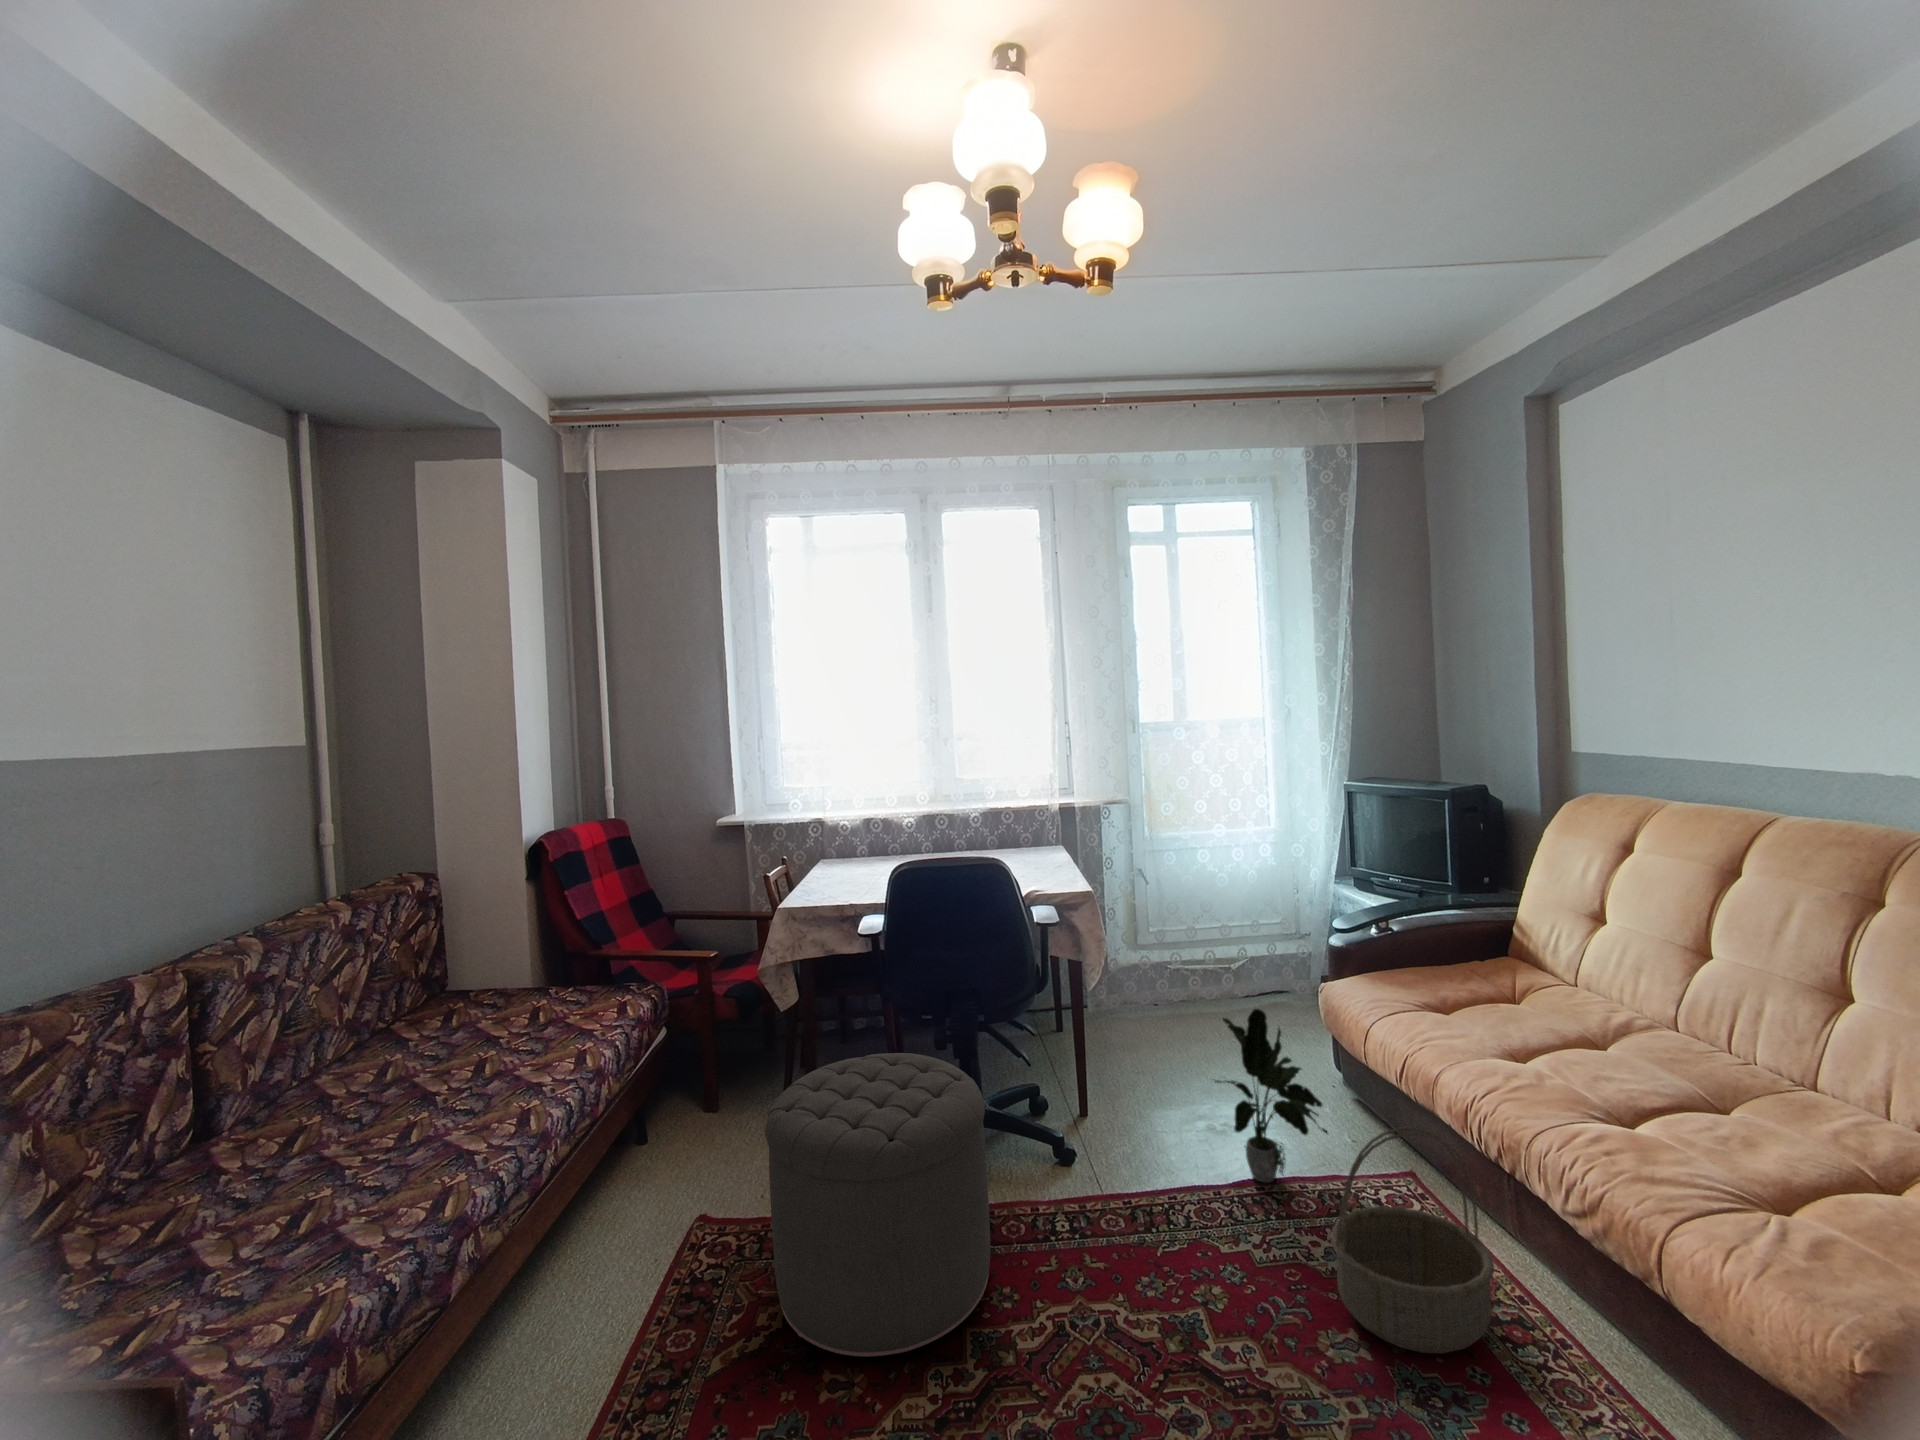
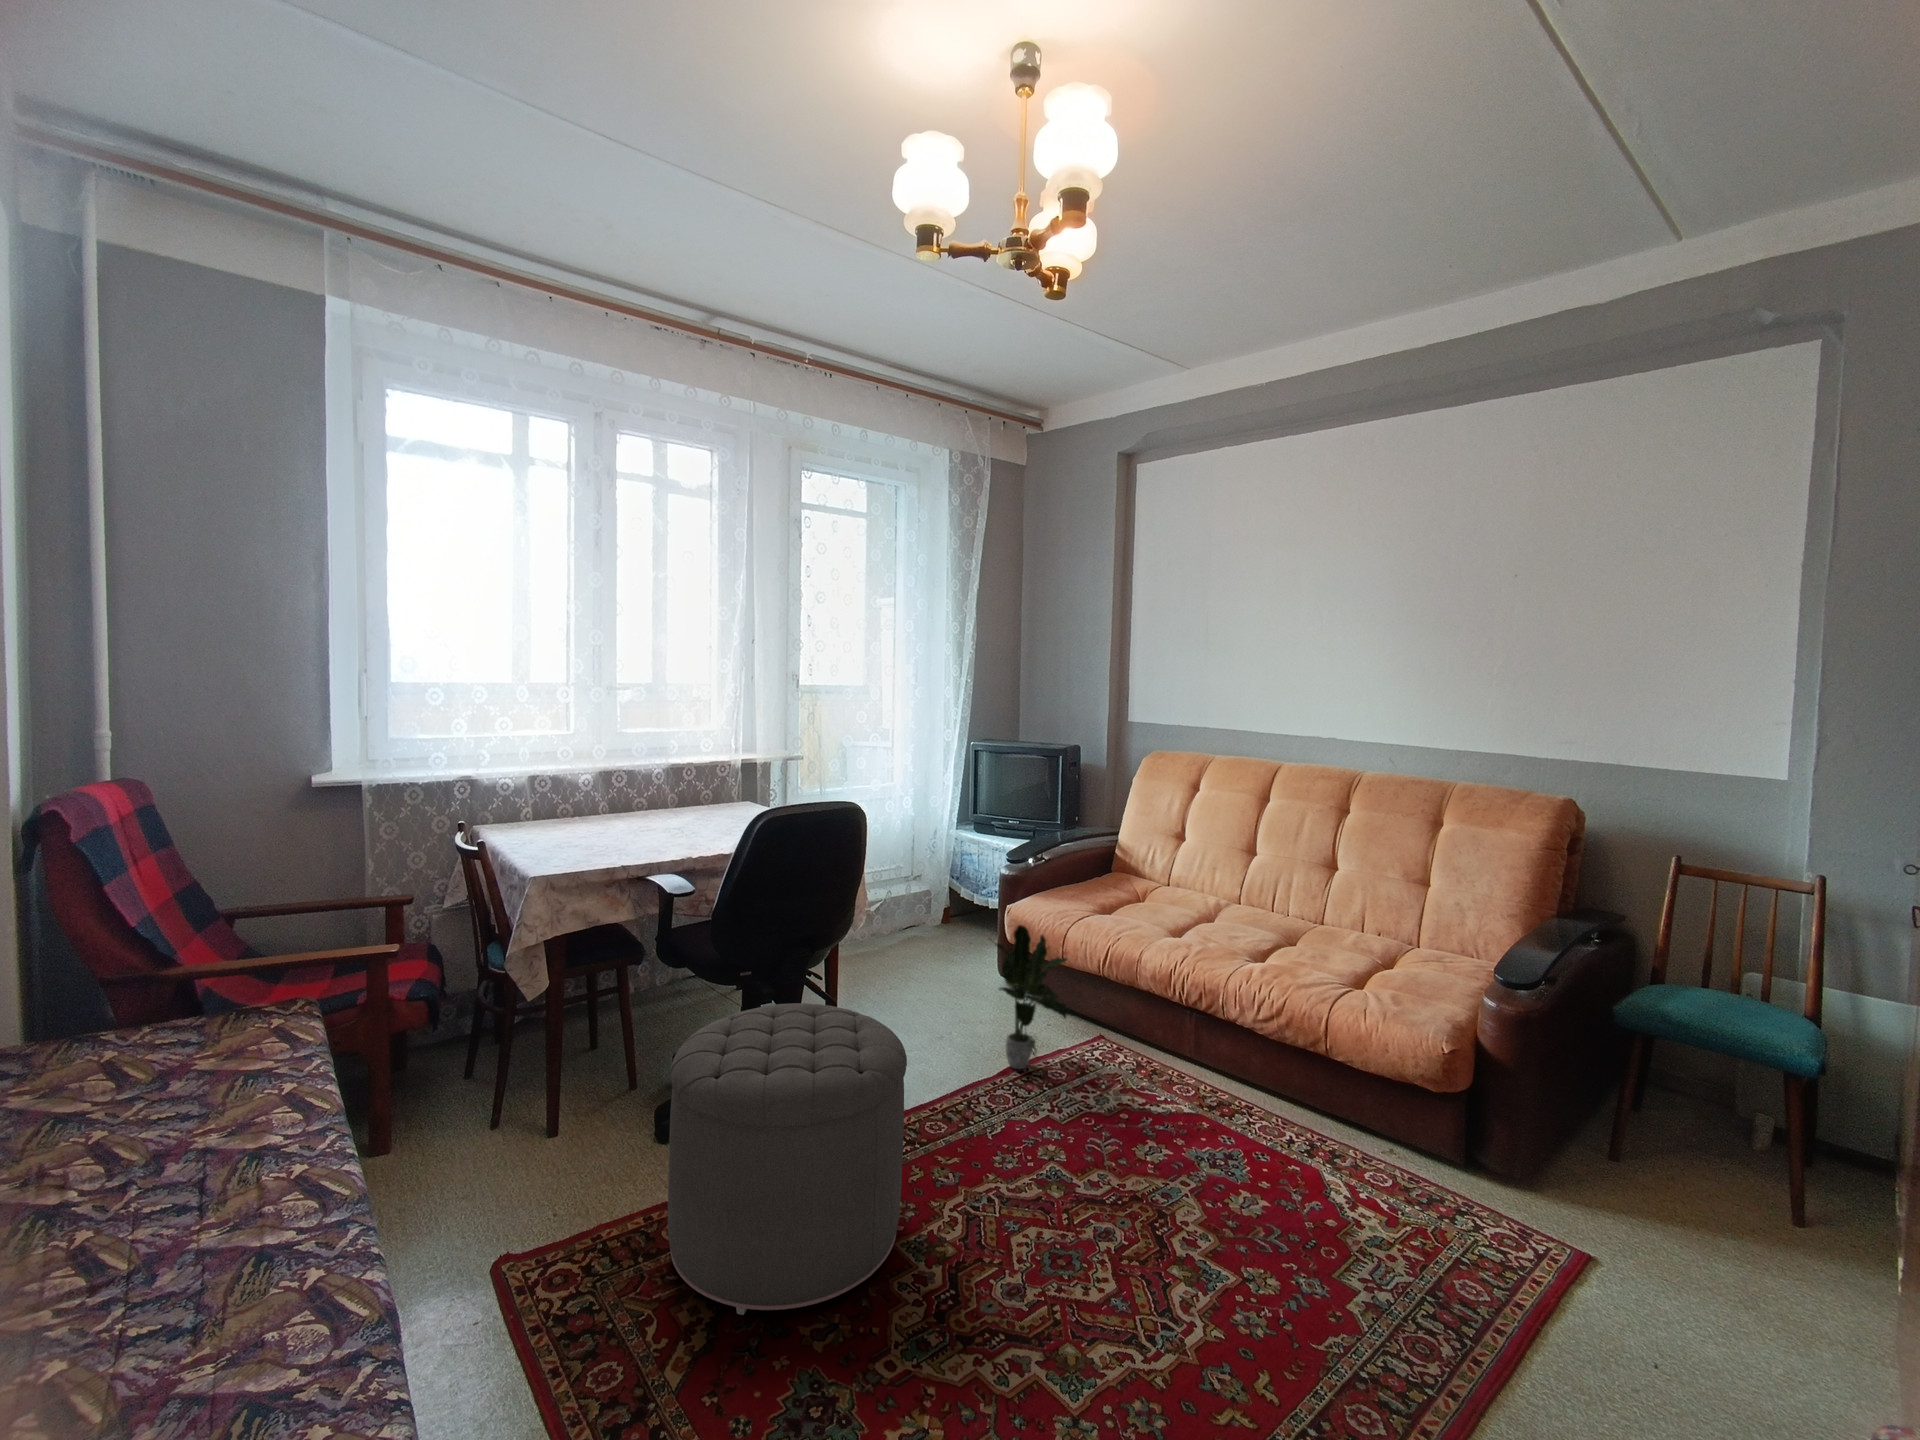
basket: present [1331,1127,1495,1354] -> none [1125,983,1227,1140]

